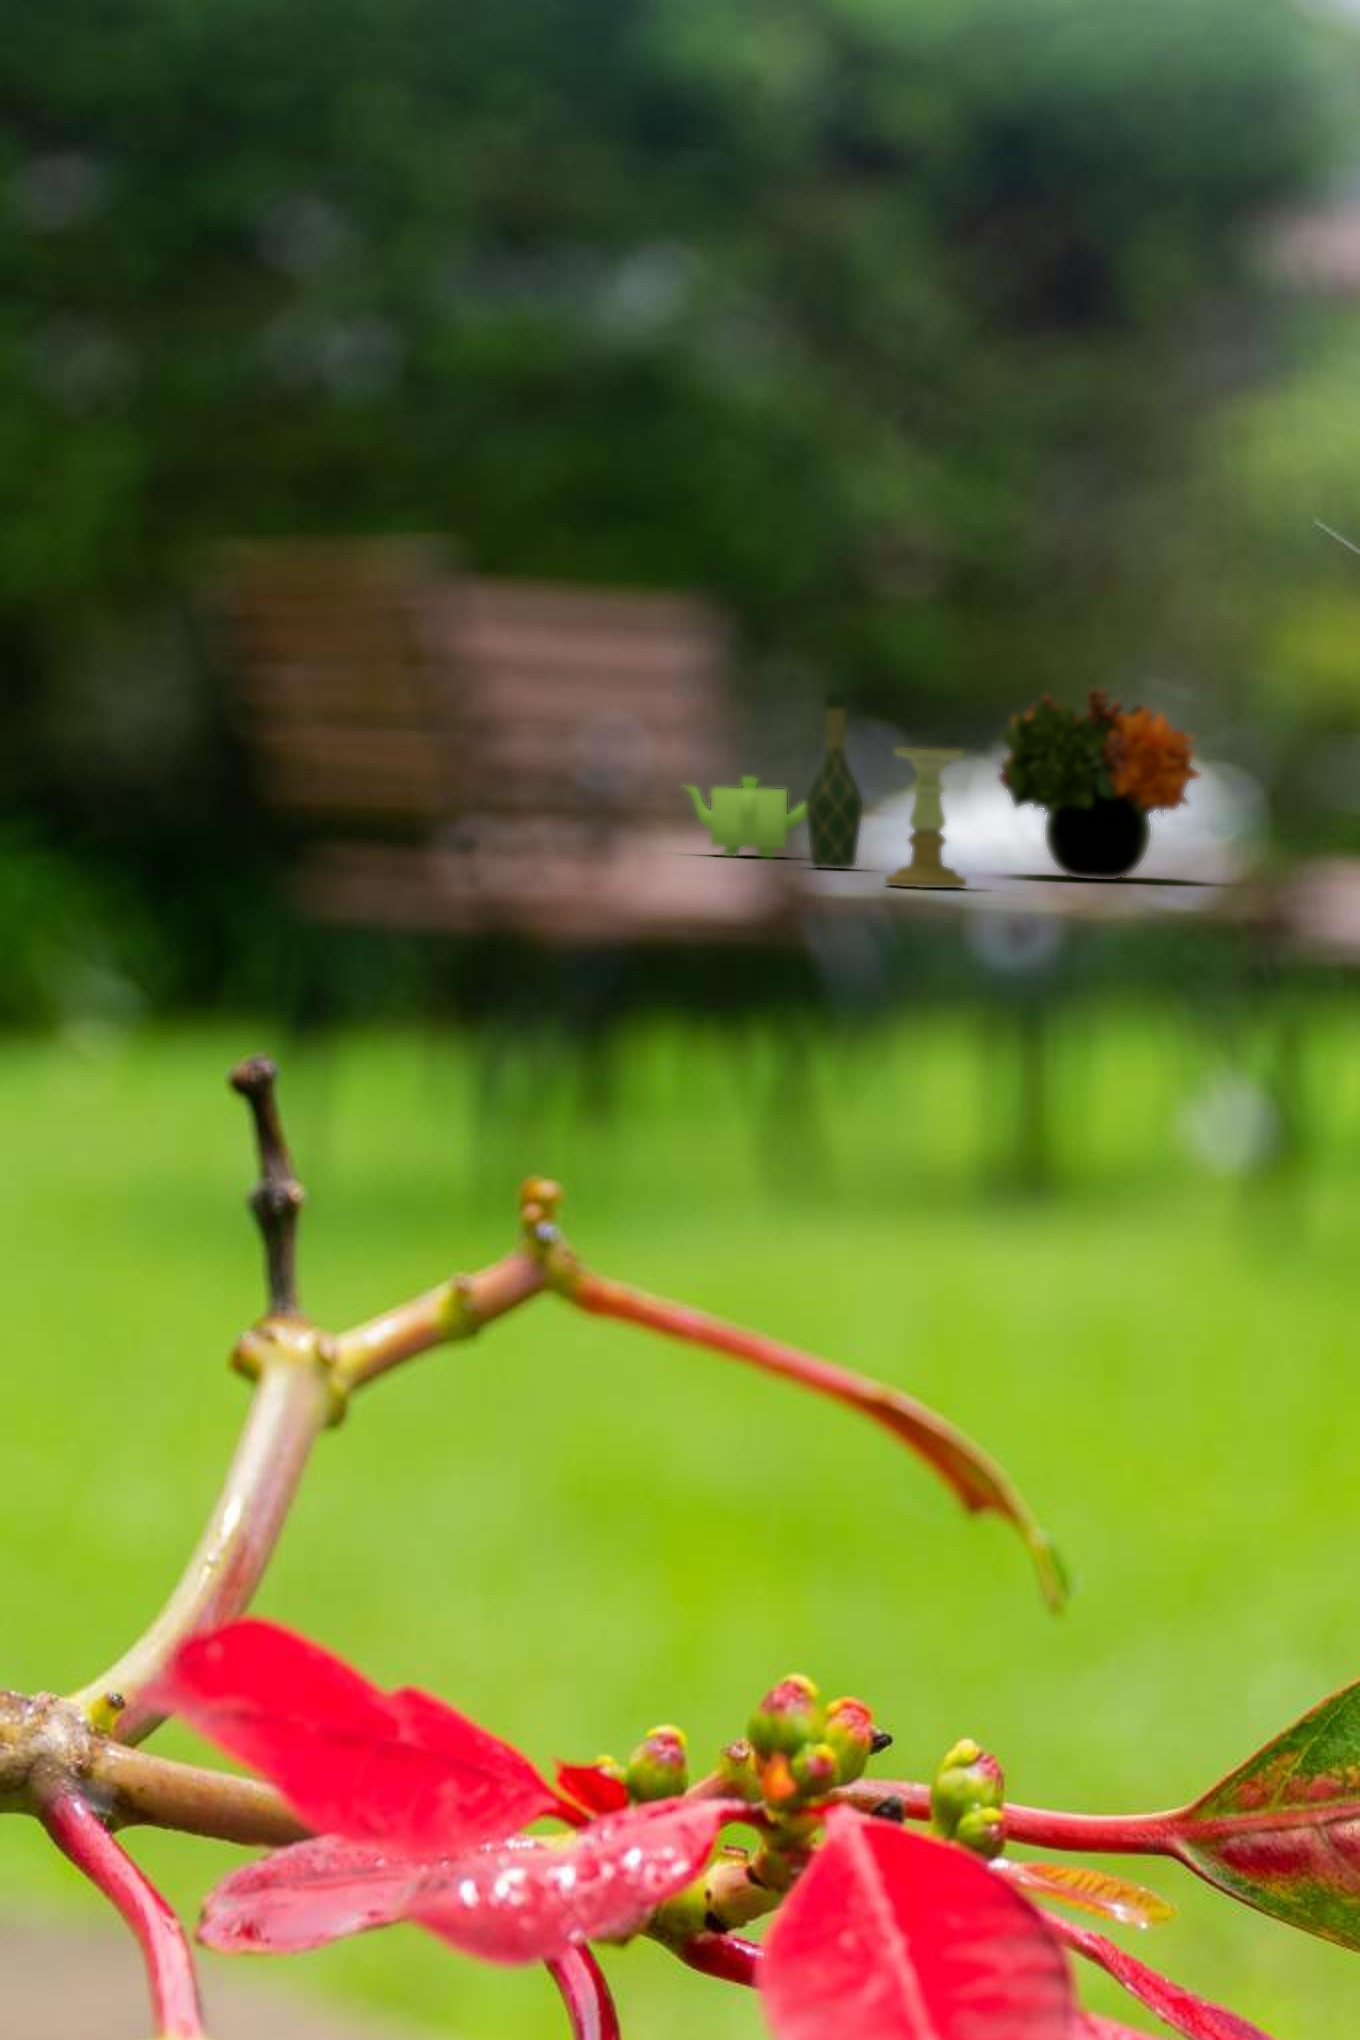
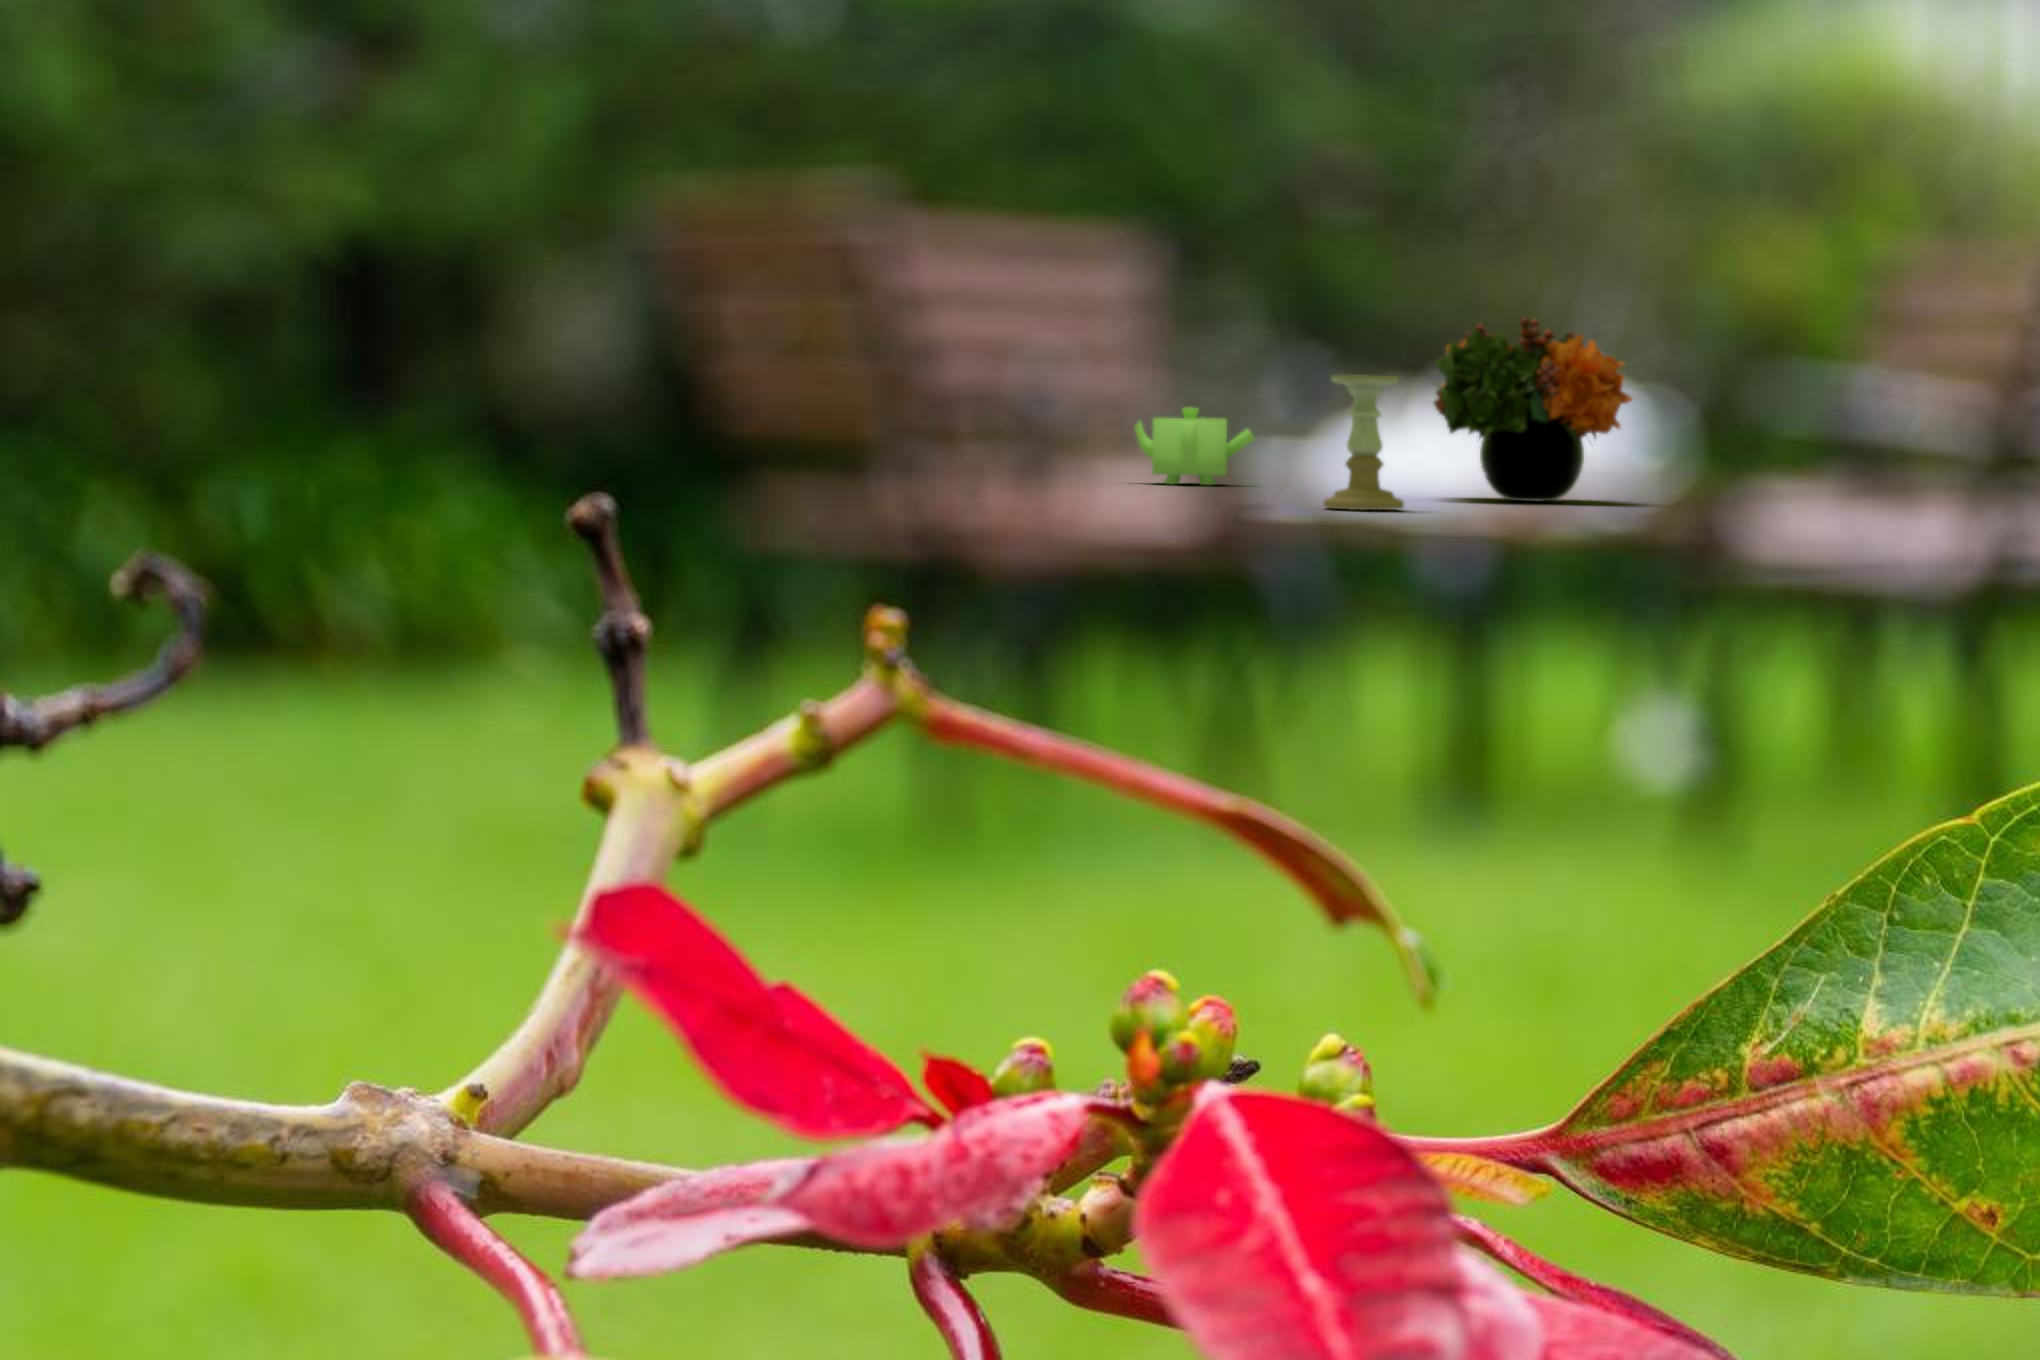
wine bottle: present [806,685,863,869] -> none [1245,317,1302,494]

